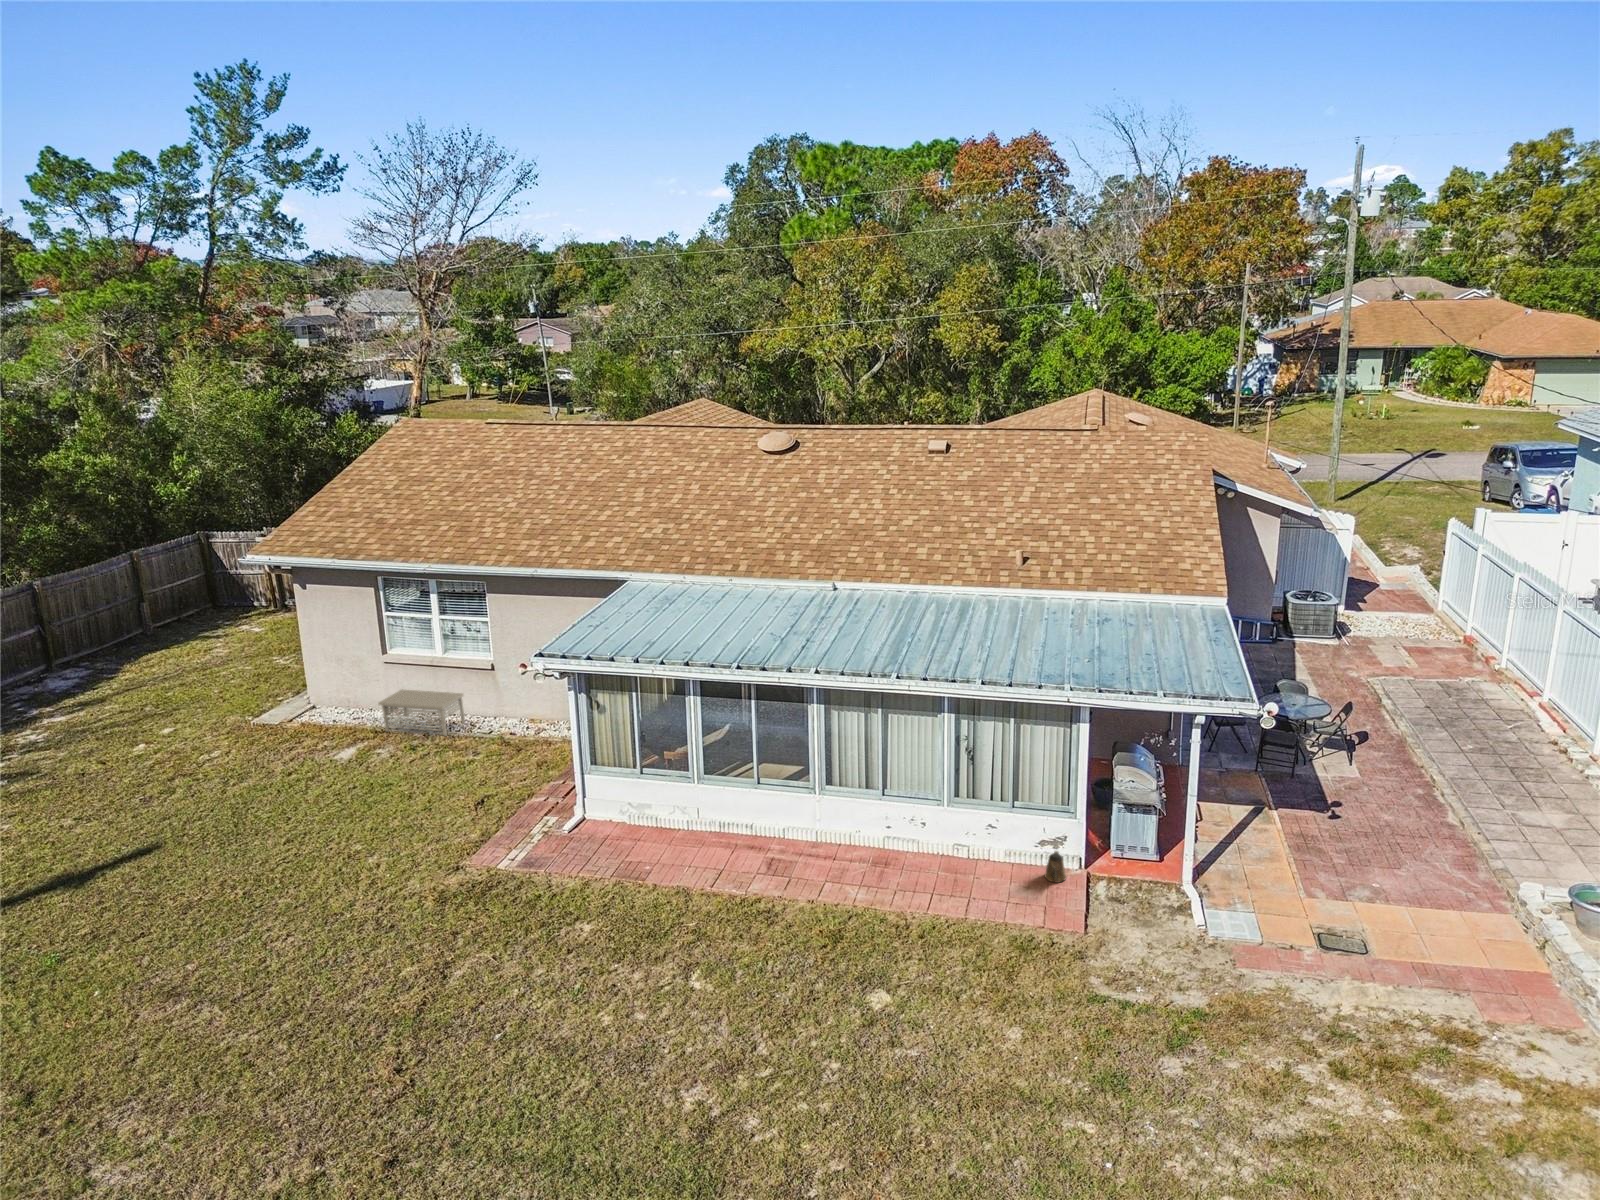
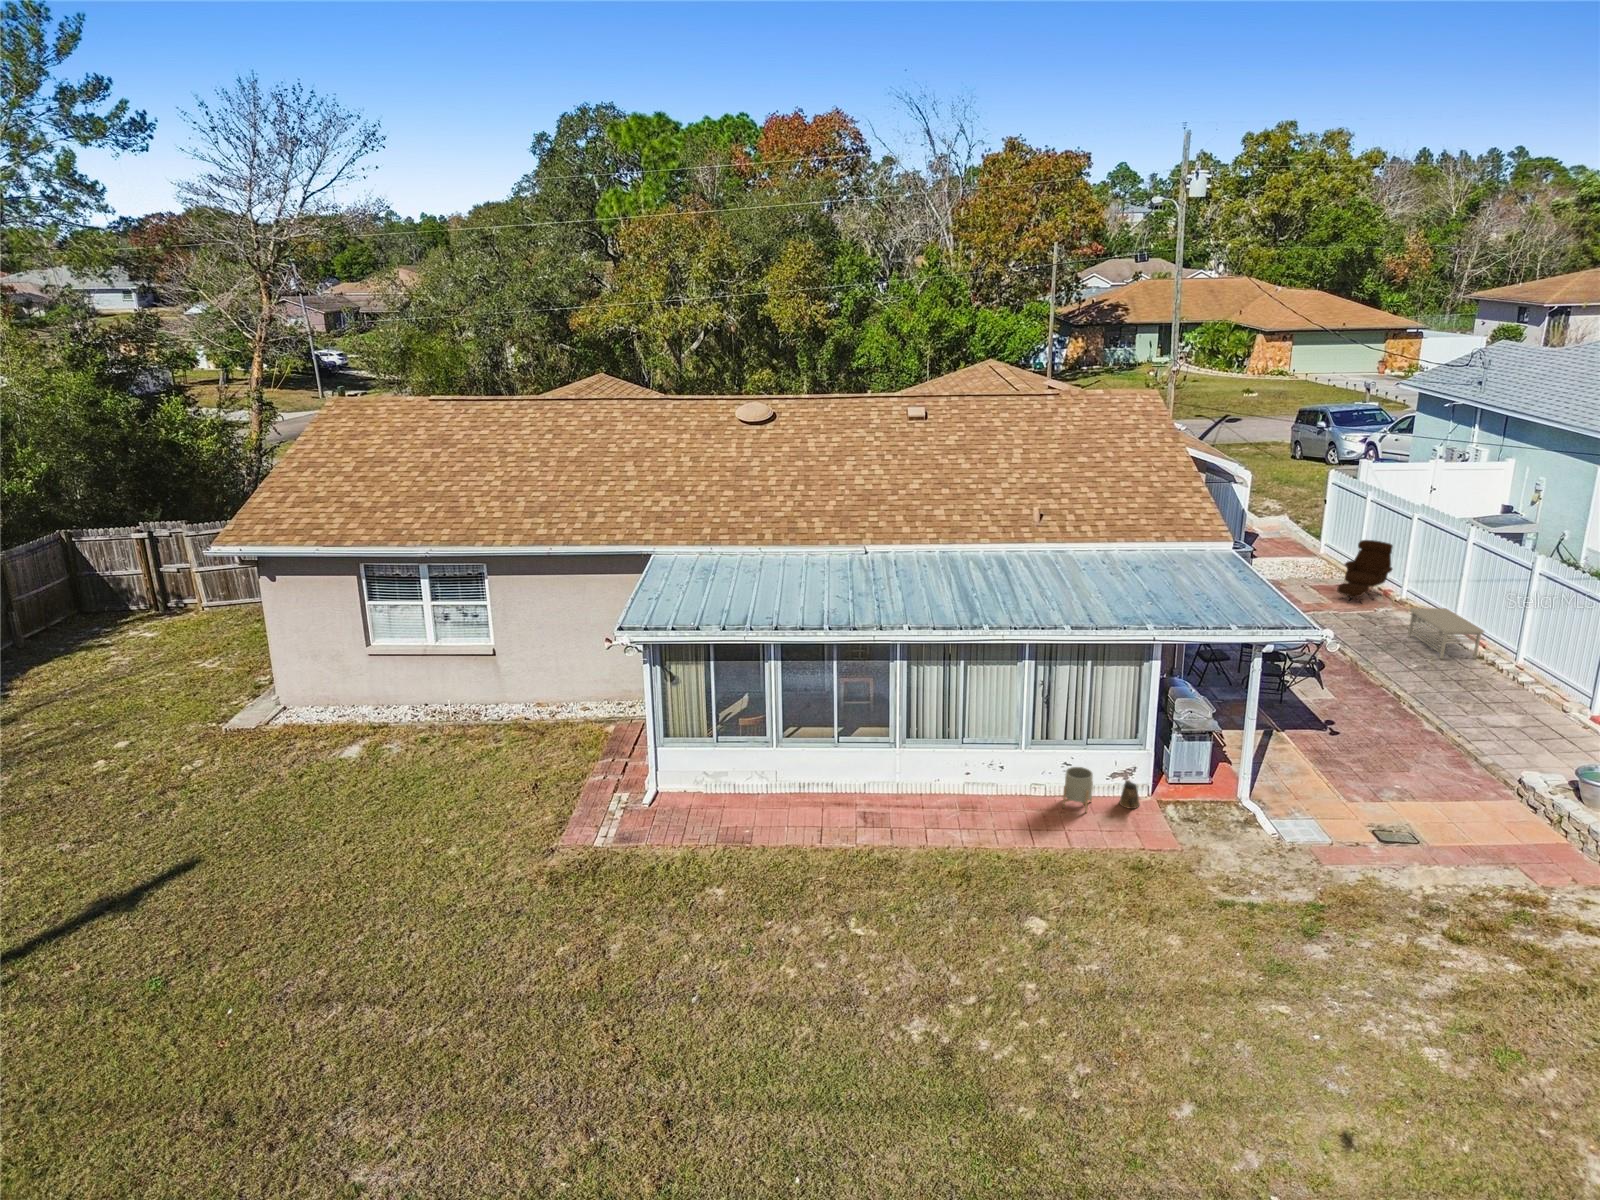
lounge chair: none [1447,605,1522,680] -> present [1337,540,1393,601]
storage bench: present [378,689,465,736] -> present [1408,608,1484,659]
planter: none [981,831,1016,881] -> present [1063,767,1093,812]

